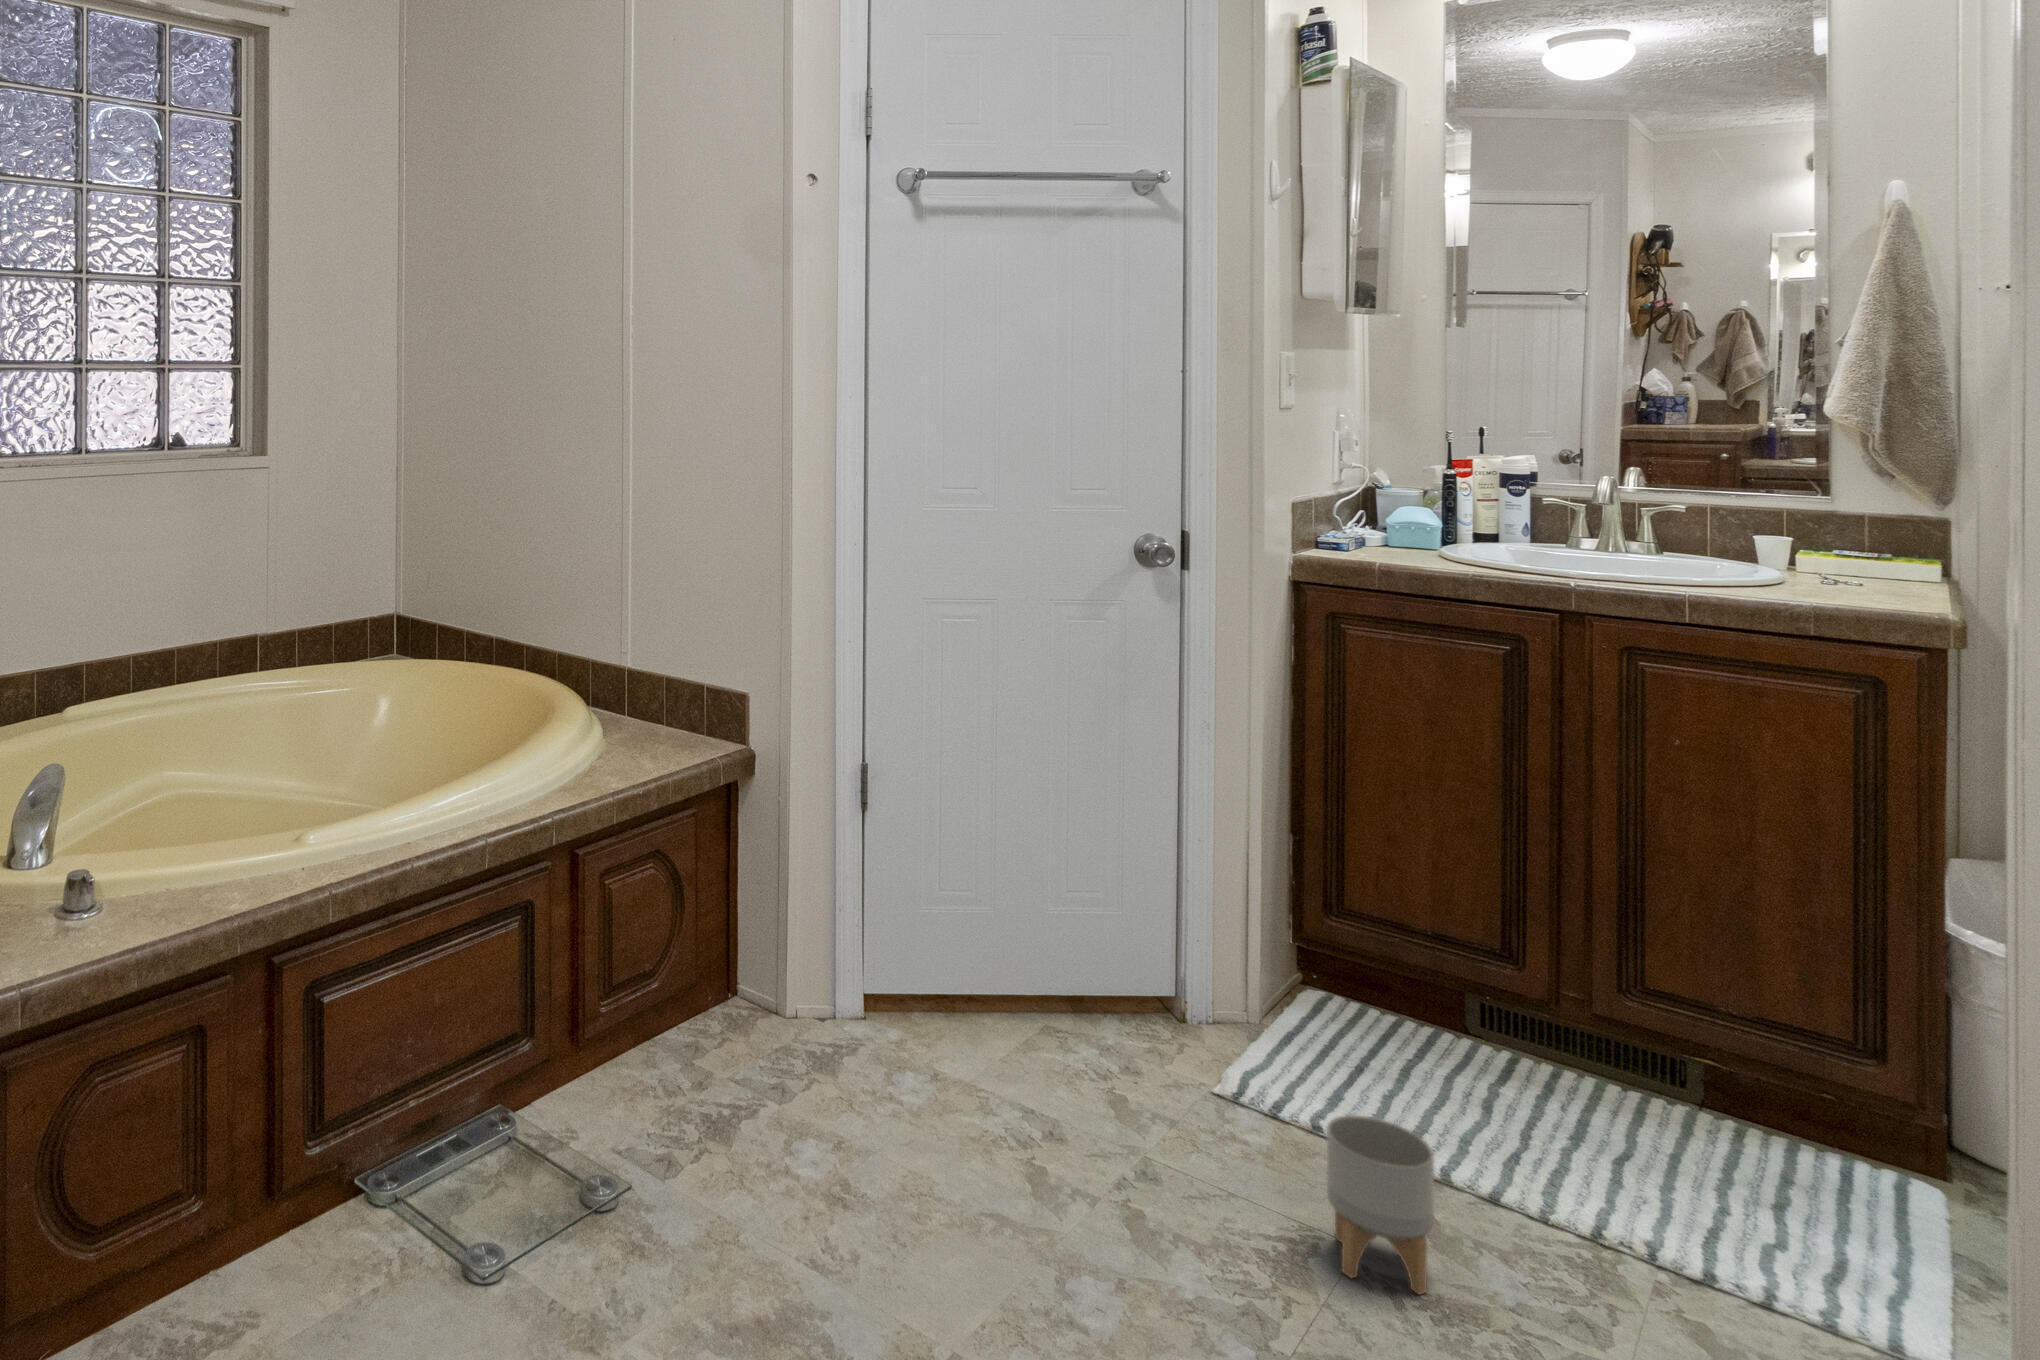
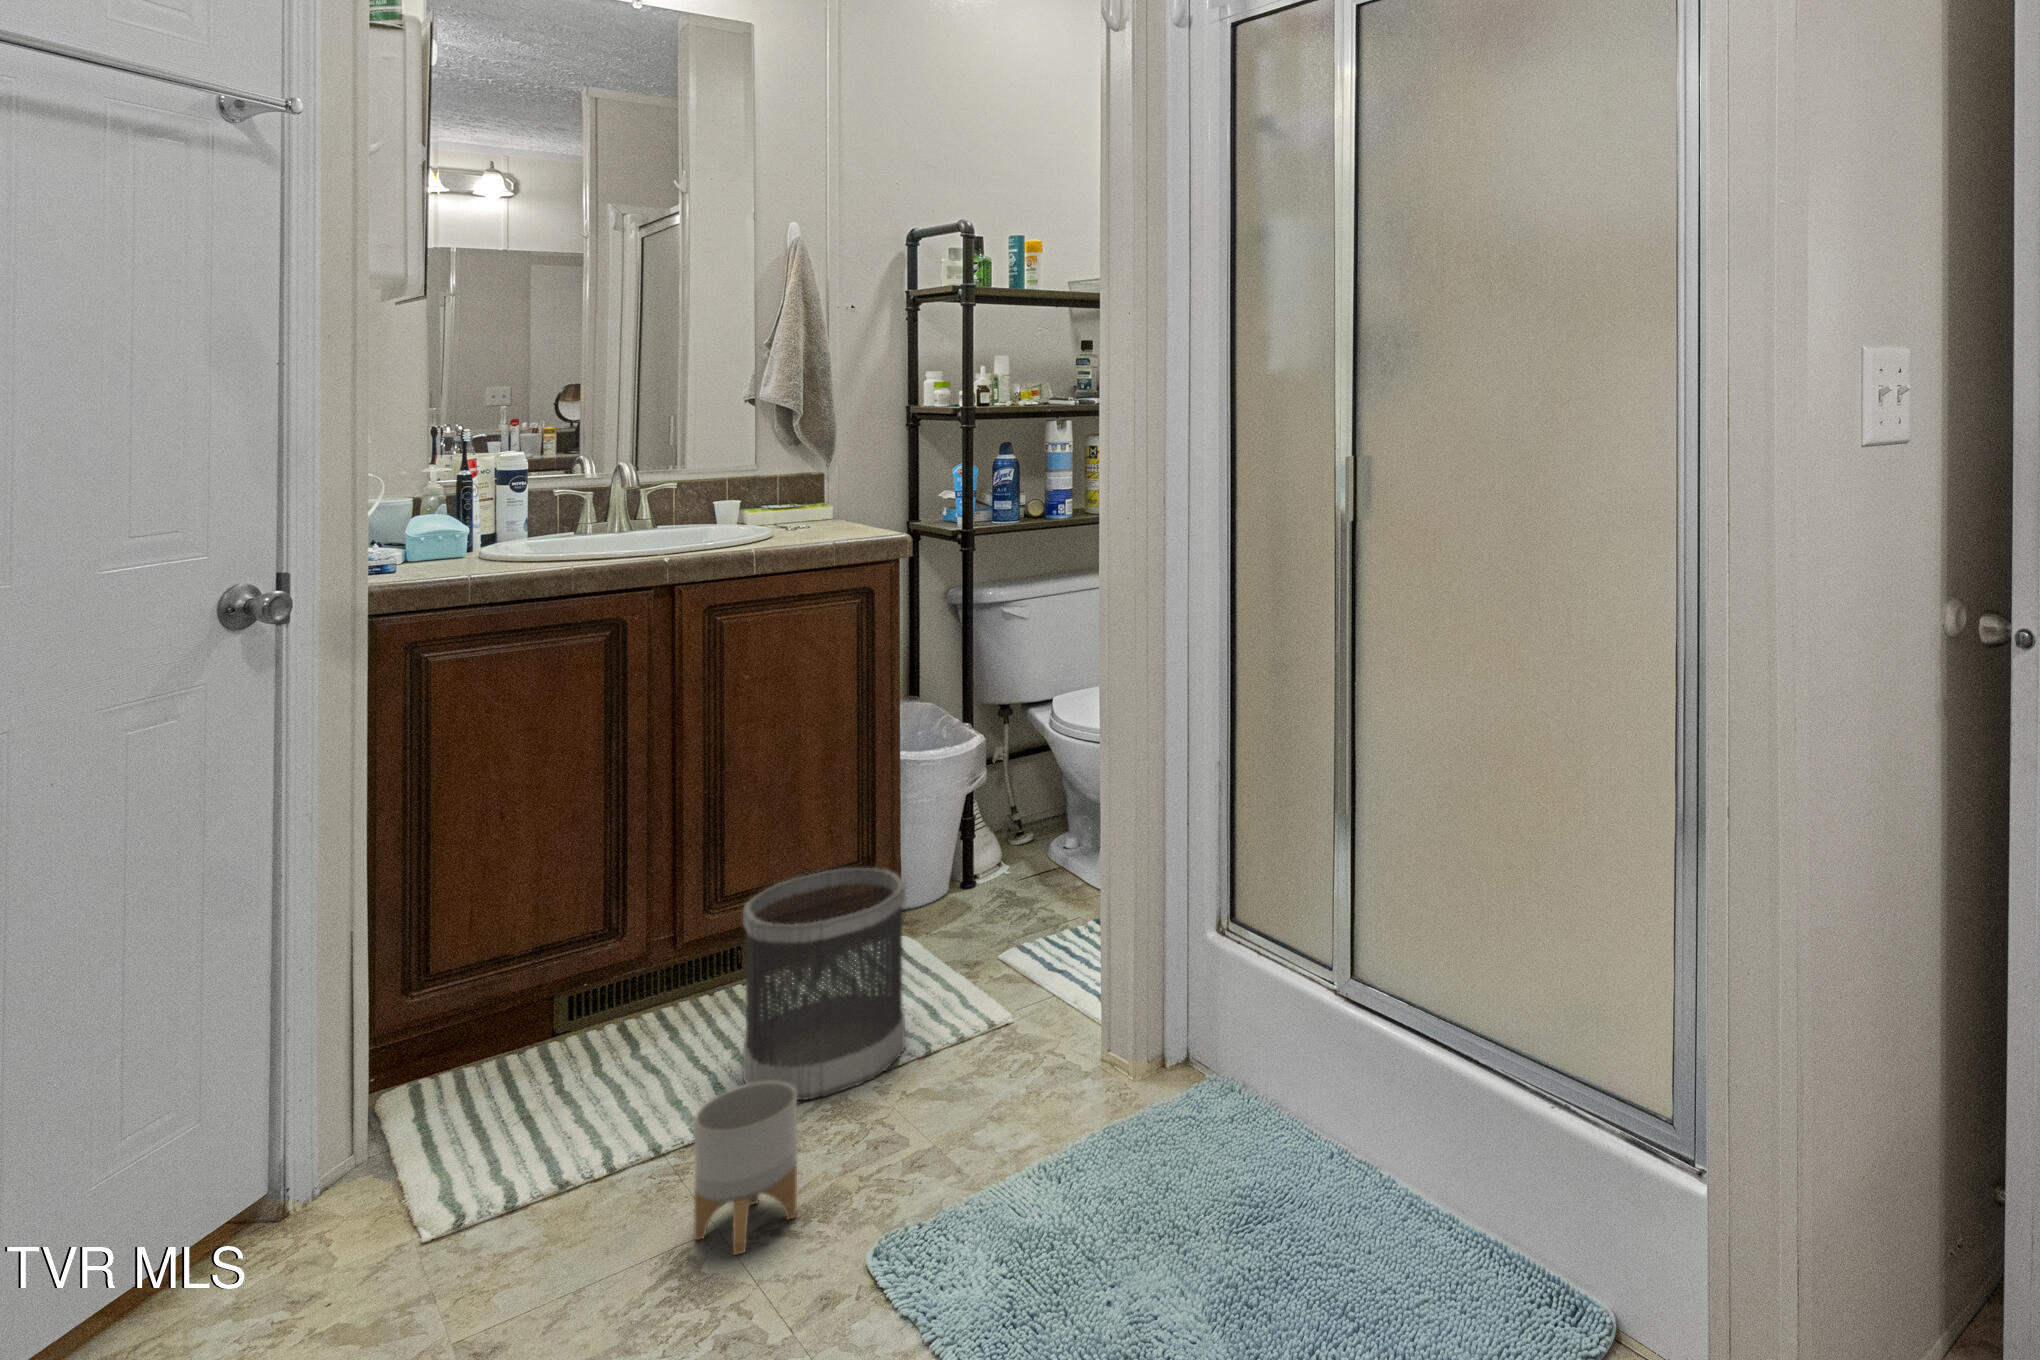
wastebasket: none [1527,977,1750,1275] -> present [743,868,905,1100]

